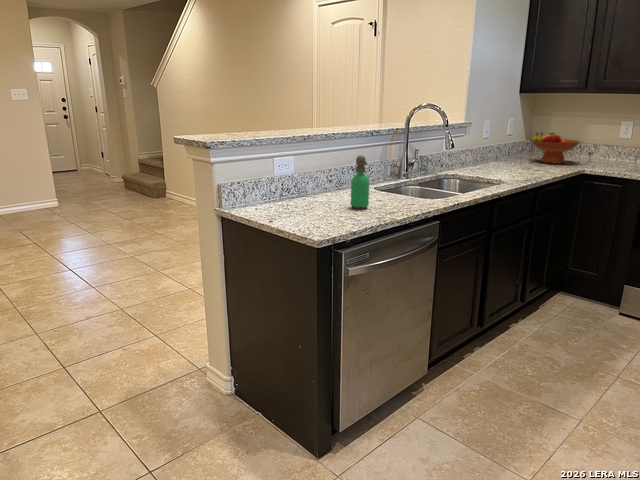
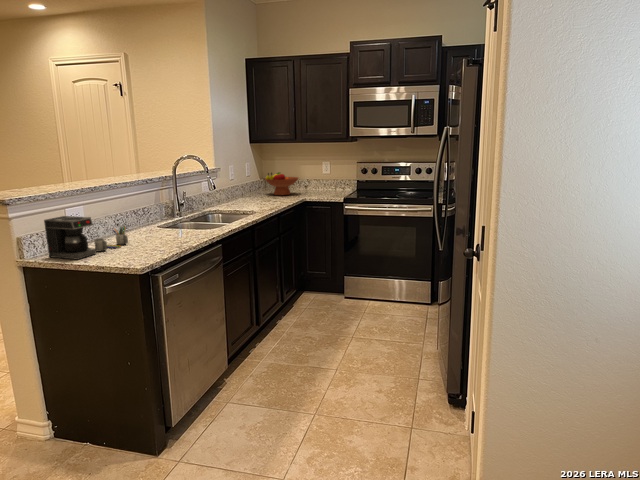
soap dispenser: present [351,156,369,209] -> none [146,199,163,243]
coffee maker: none [244,166,330,217] -> present [44,216,128,260]

